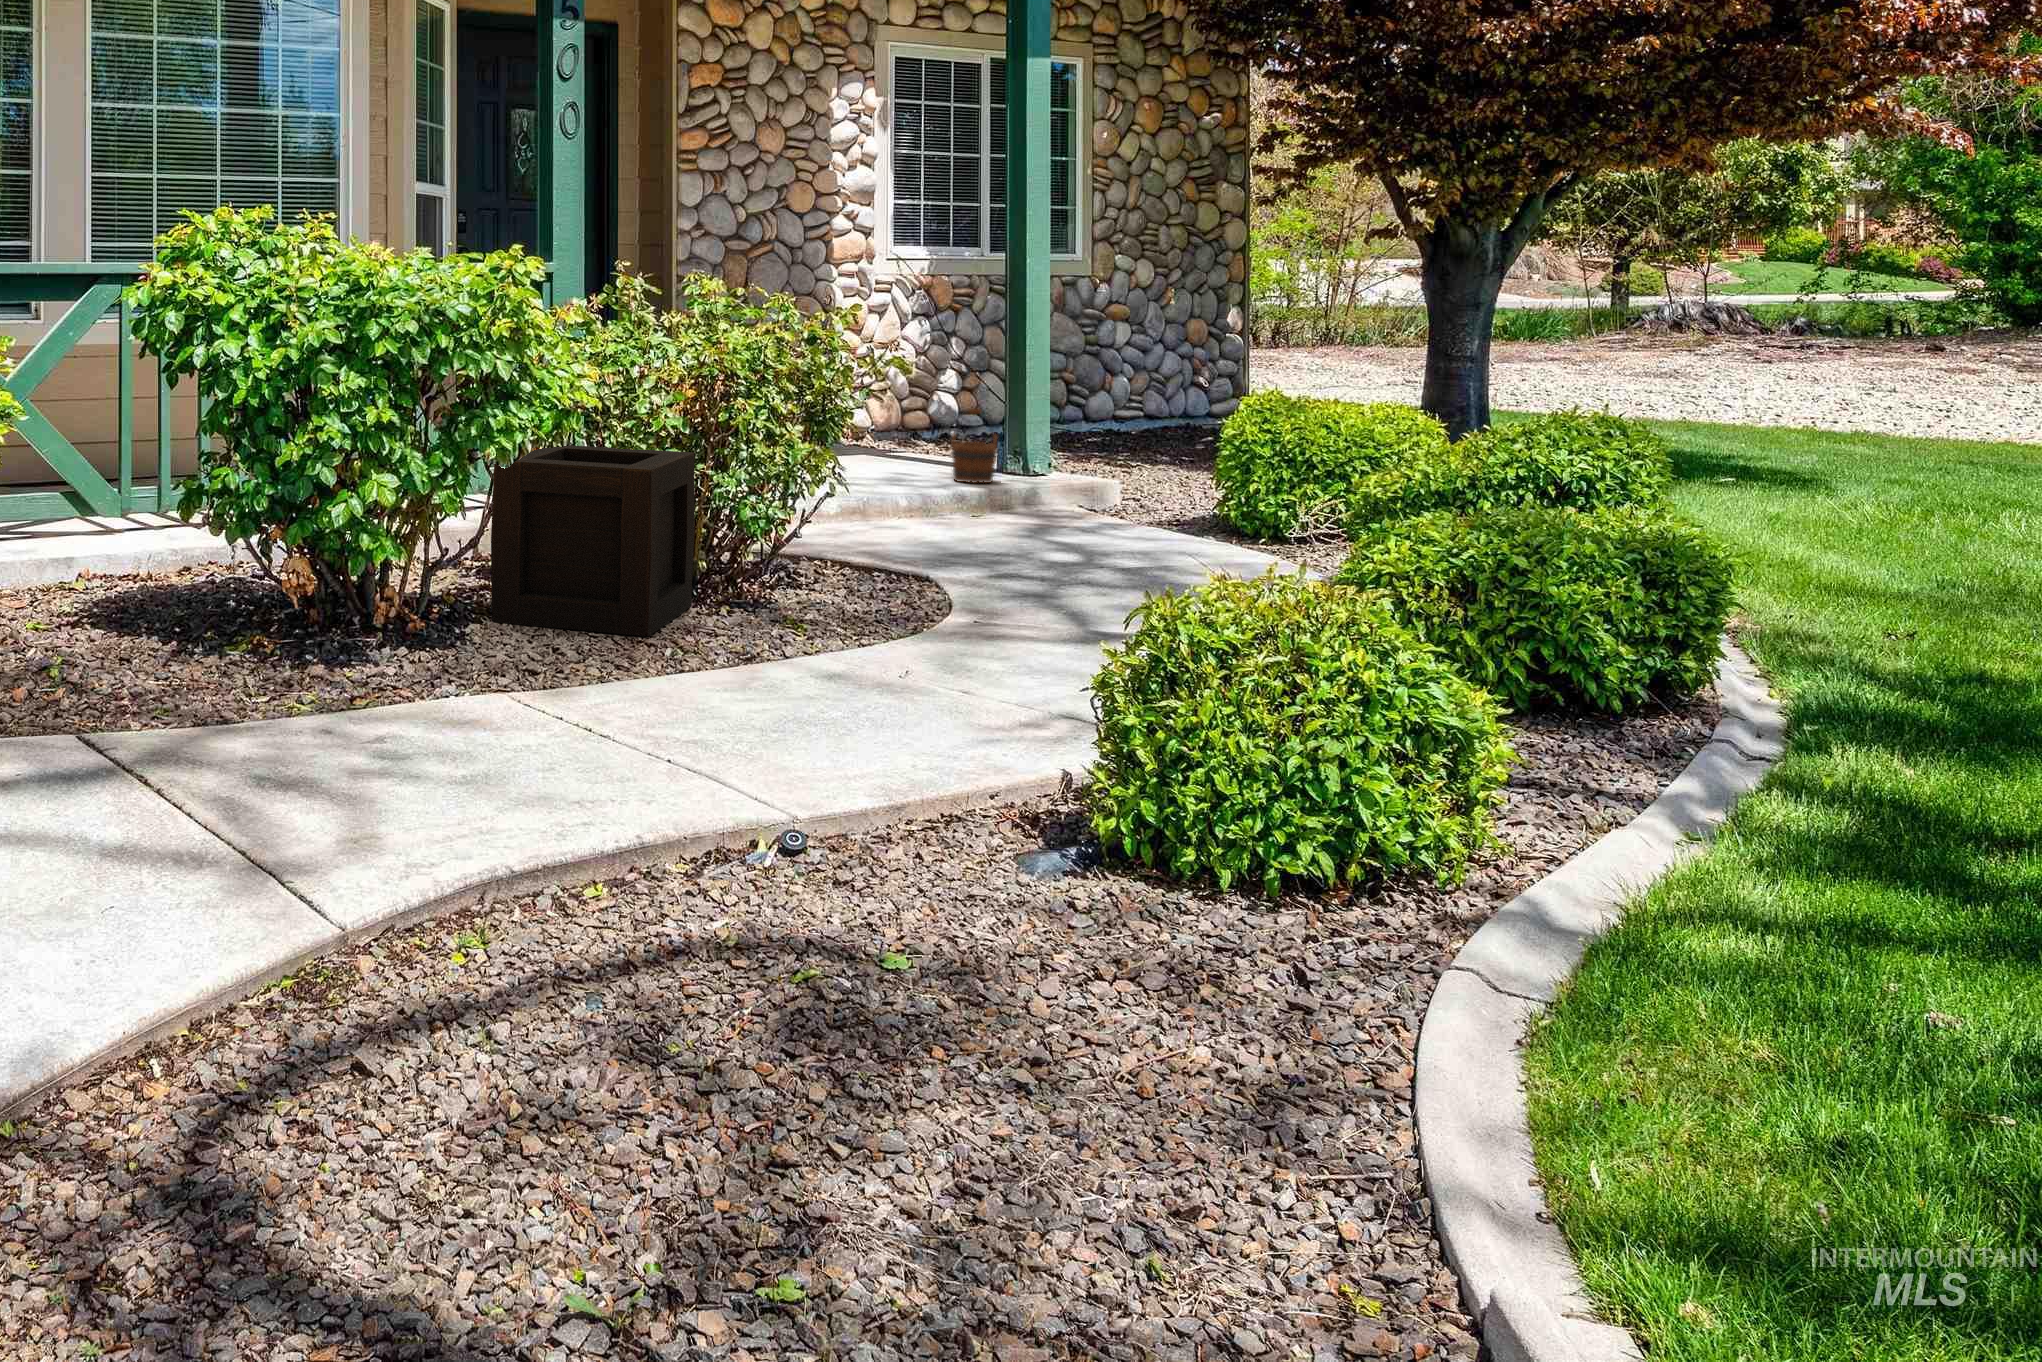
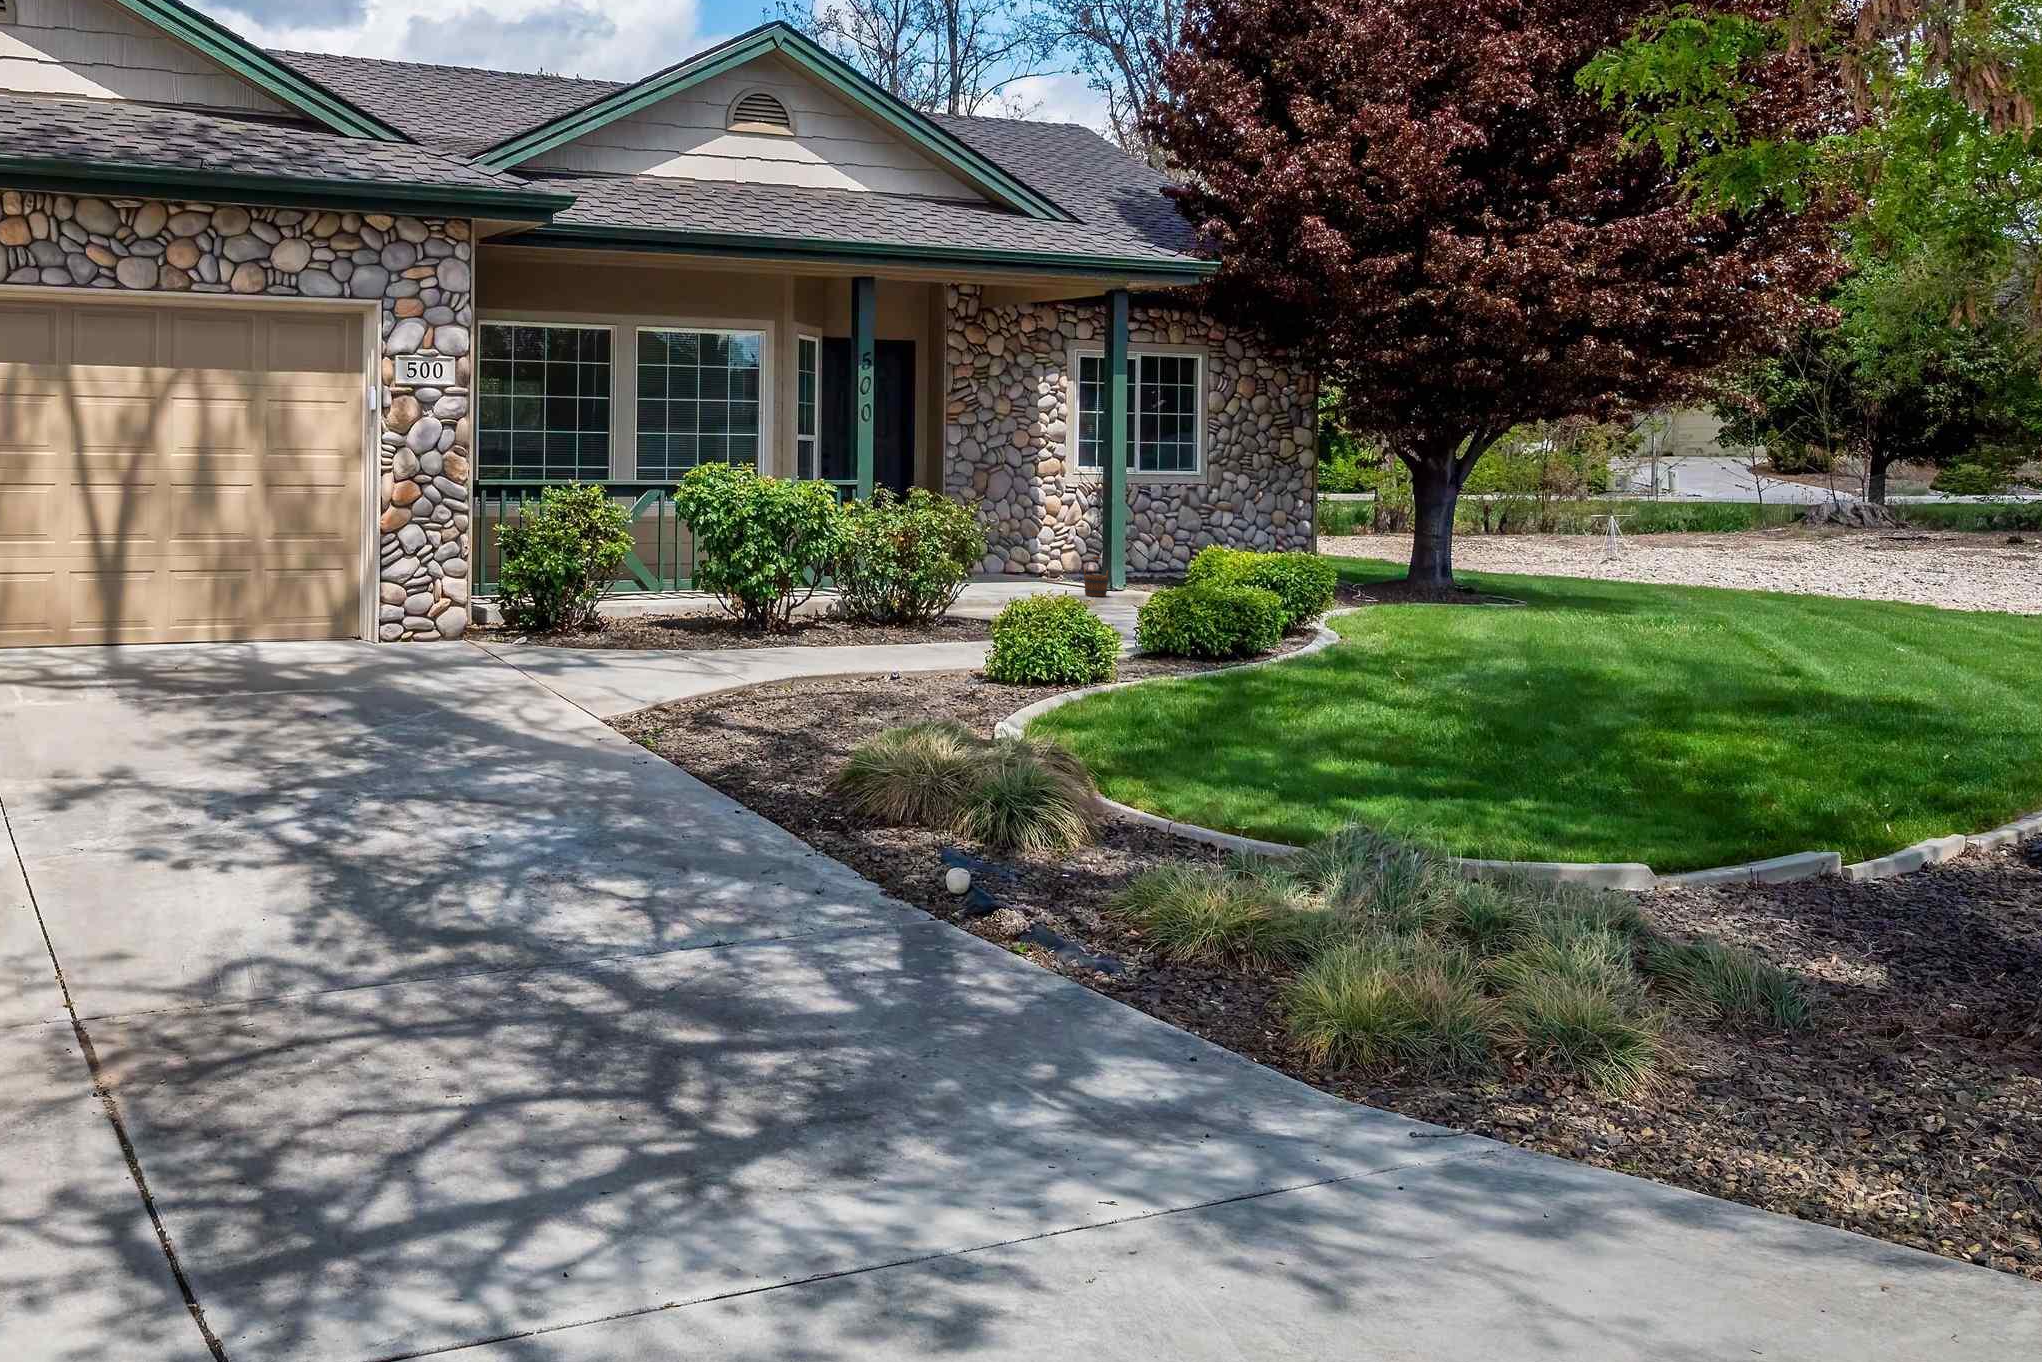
wooden crate: present [491,445,695,636] -> none [817,561,906,636]

